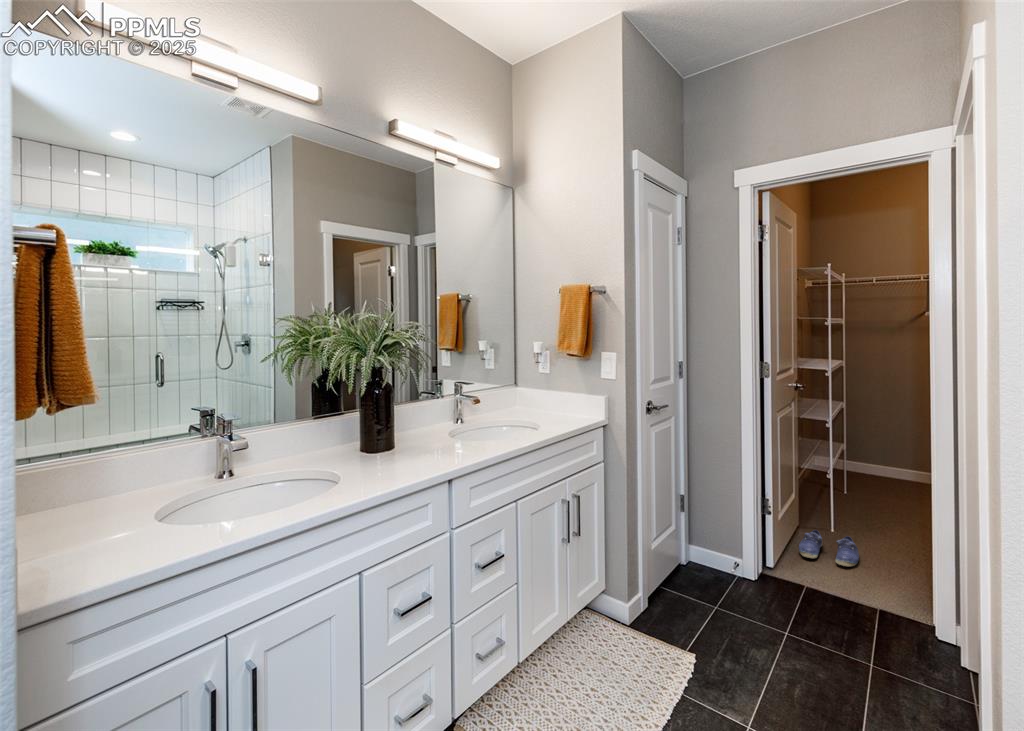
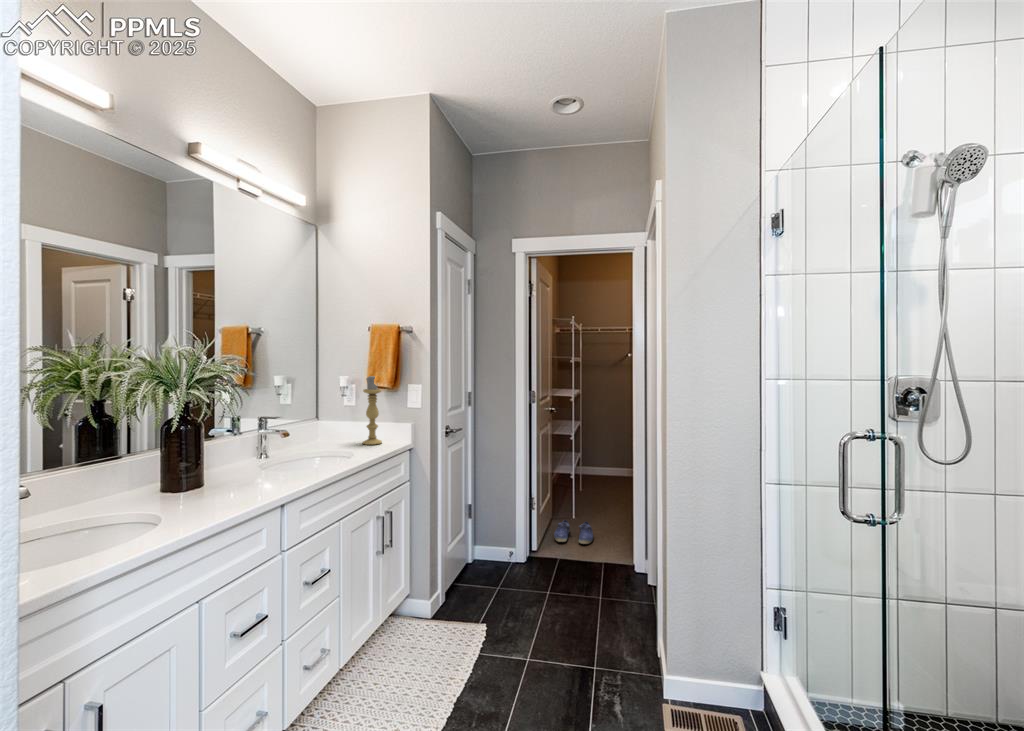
candle holder: none [552,343,573,421] -> present [363,376,382,445]

